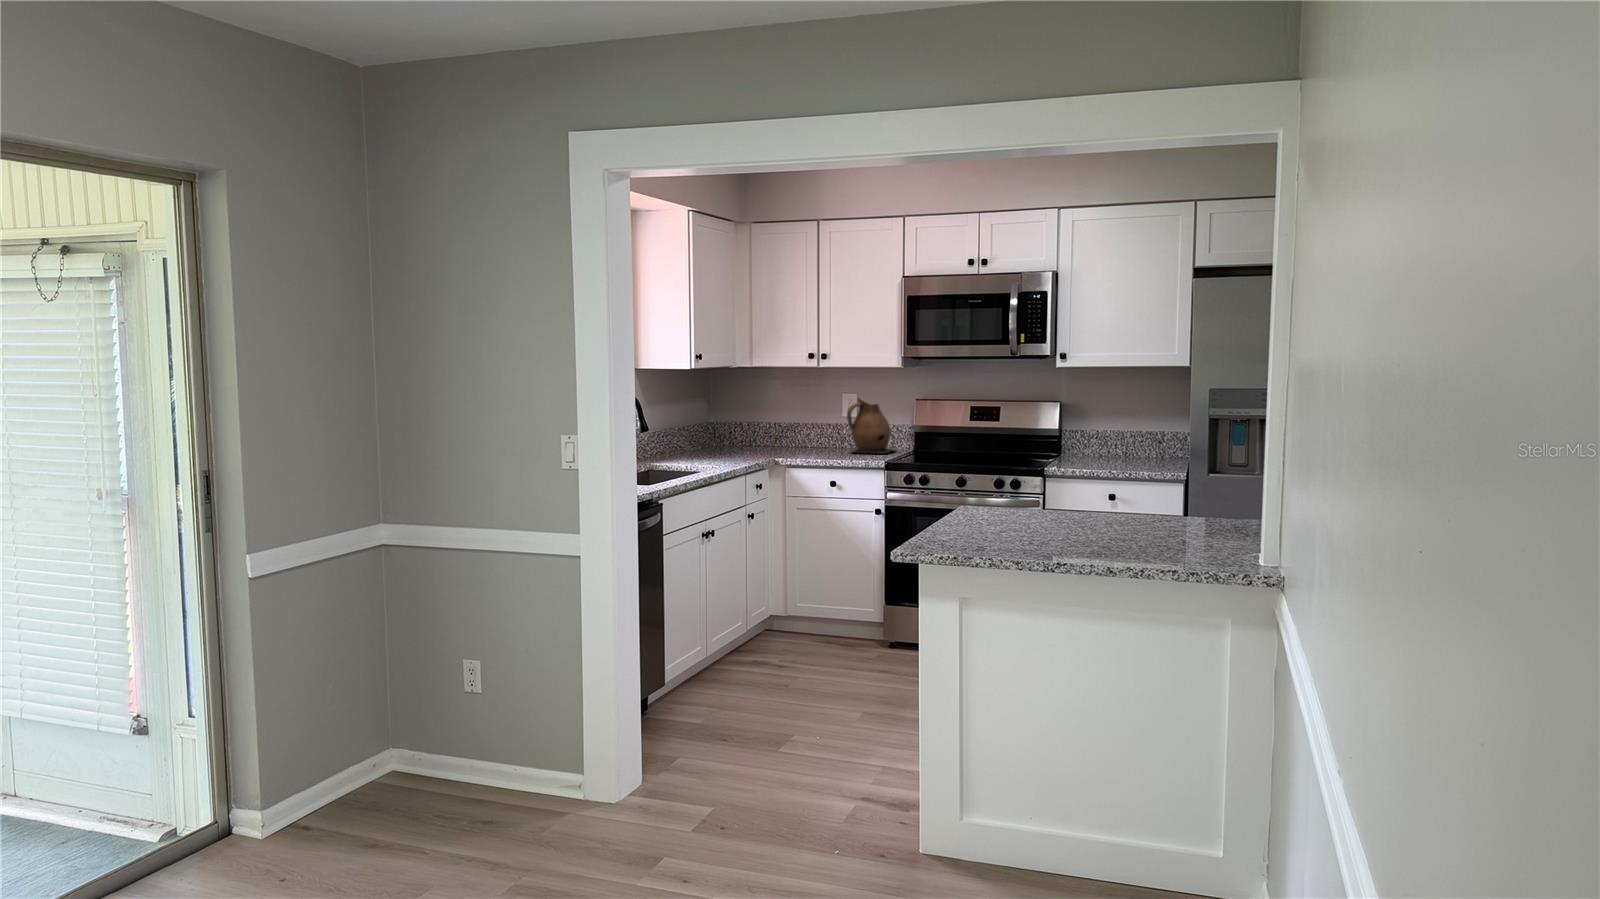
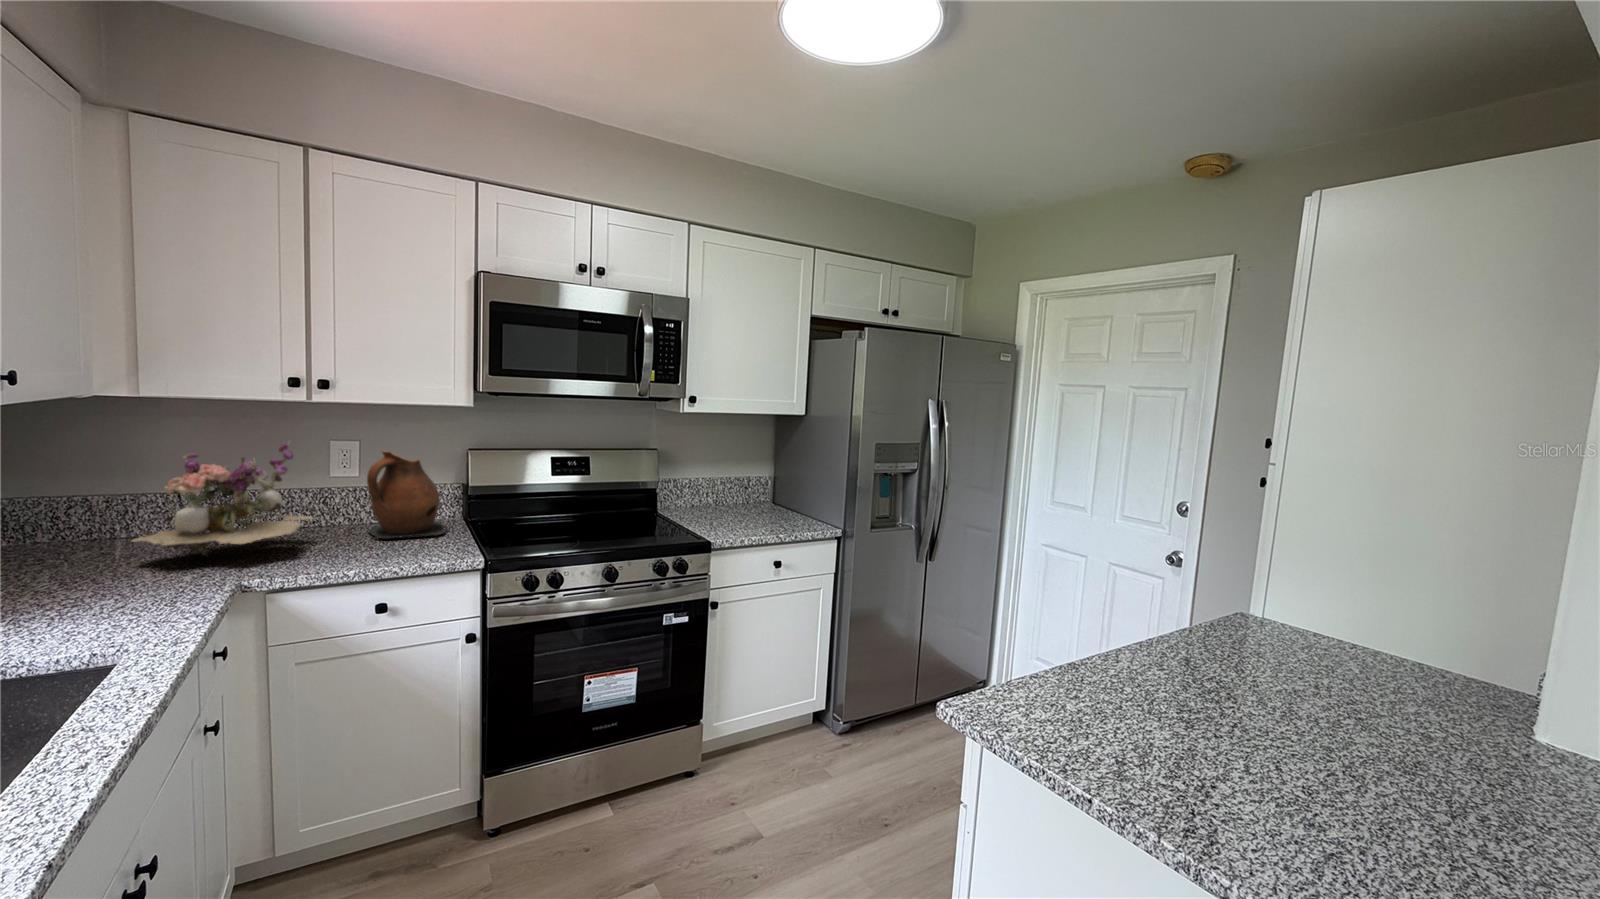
flower arrangement: none [743,391,822,452] -> present [133,441,312,556]

